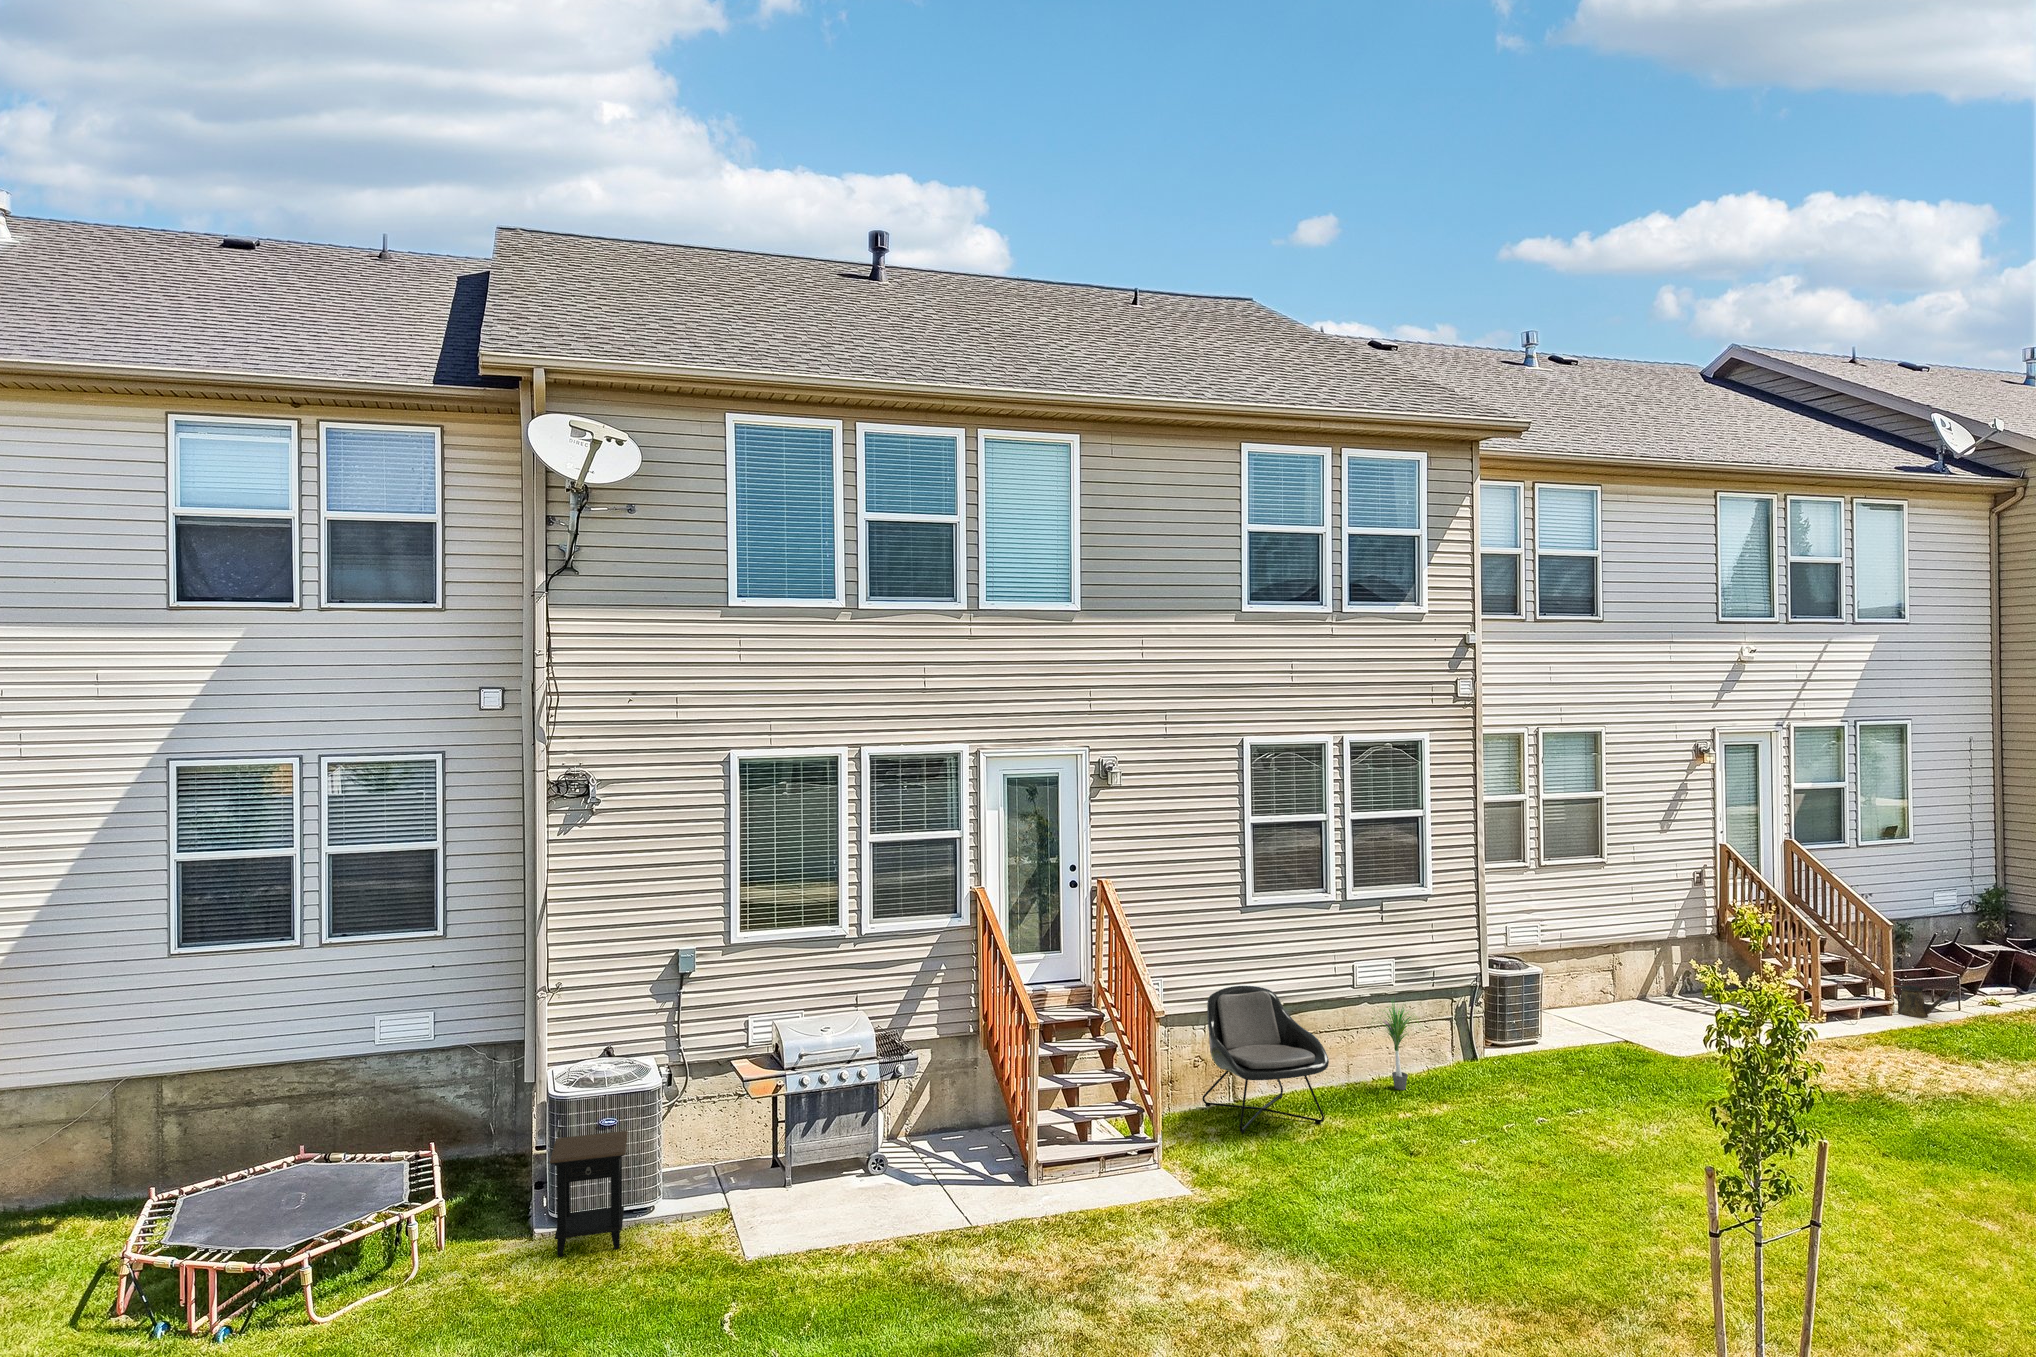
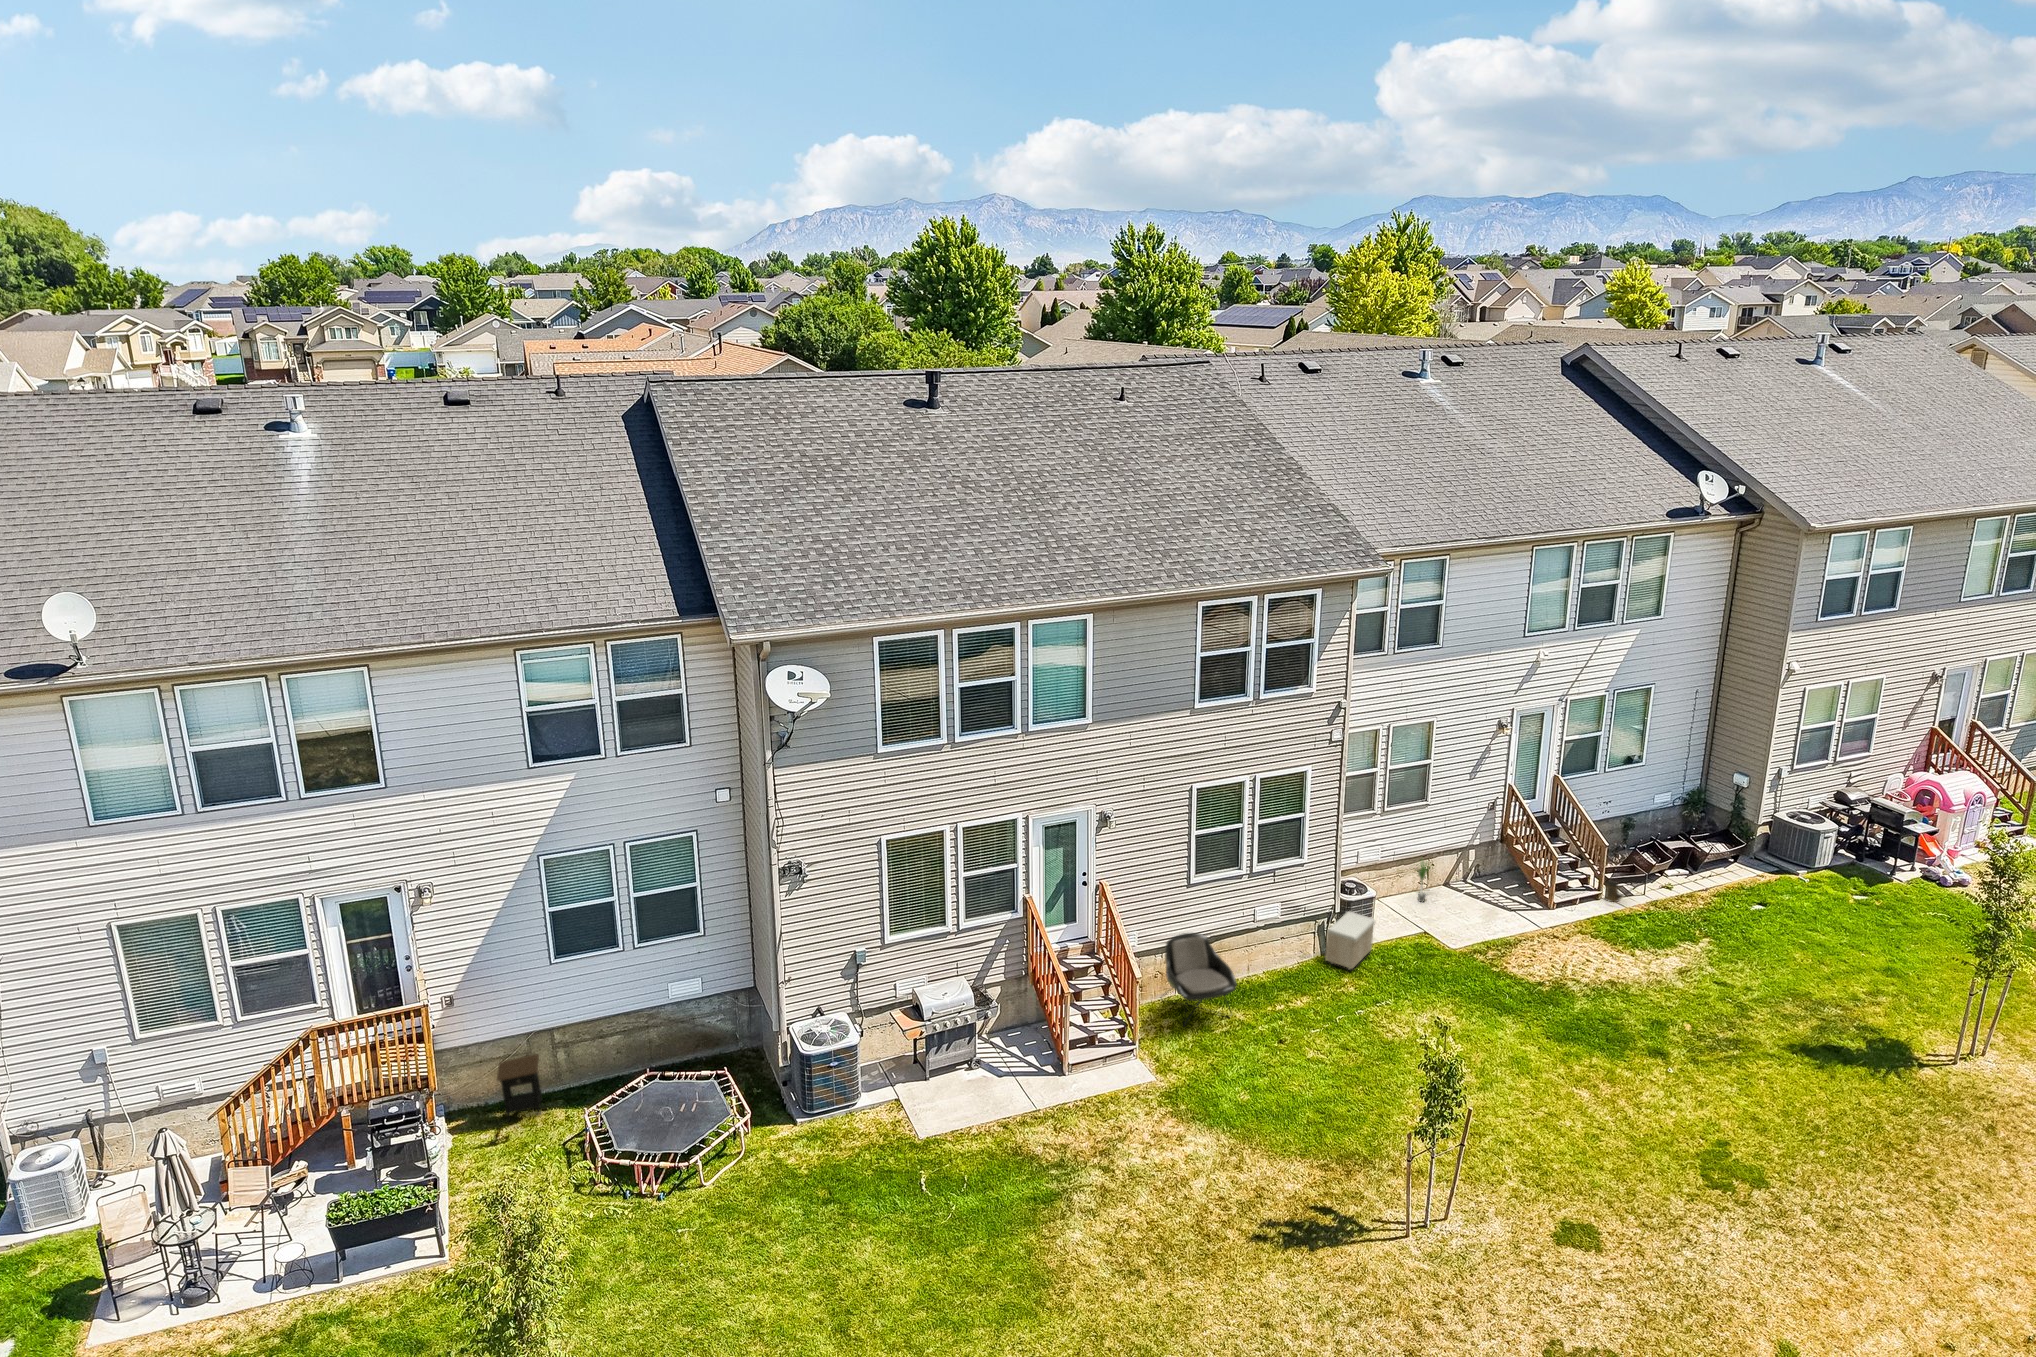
storage bench: none [1472,992,1549,1076] -> present [1325,911,1375,969]
potted plant: present [1372,1003,1419,1090] -> present [1416,862,1430,902]
side table: present [550,1131,628,1257] -> present [497,1054,542,1121]

